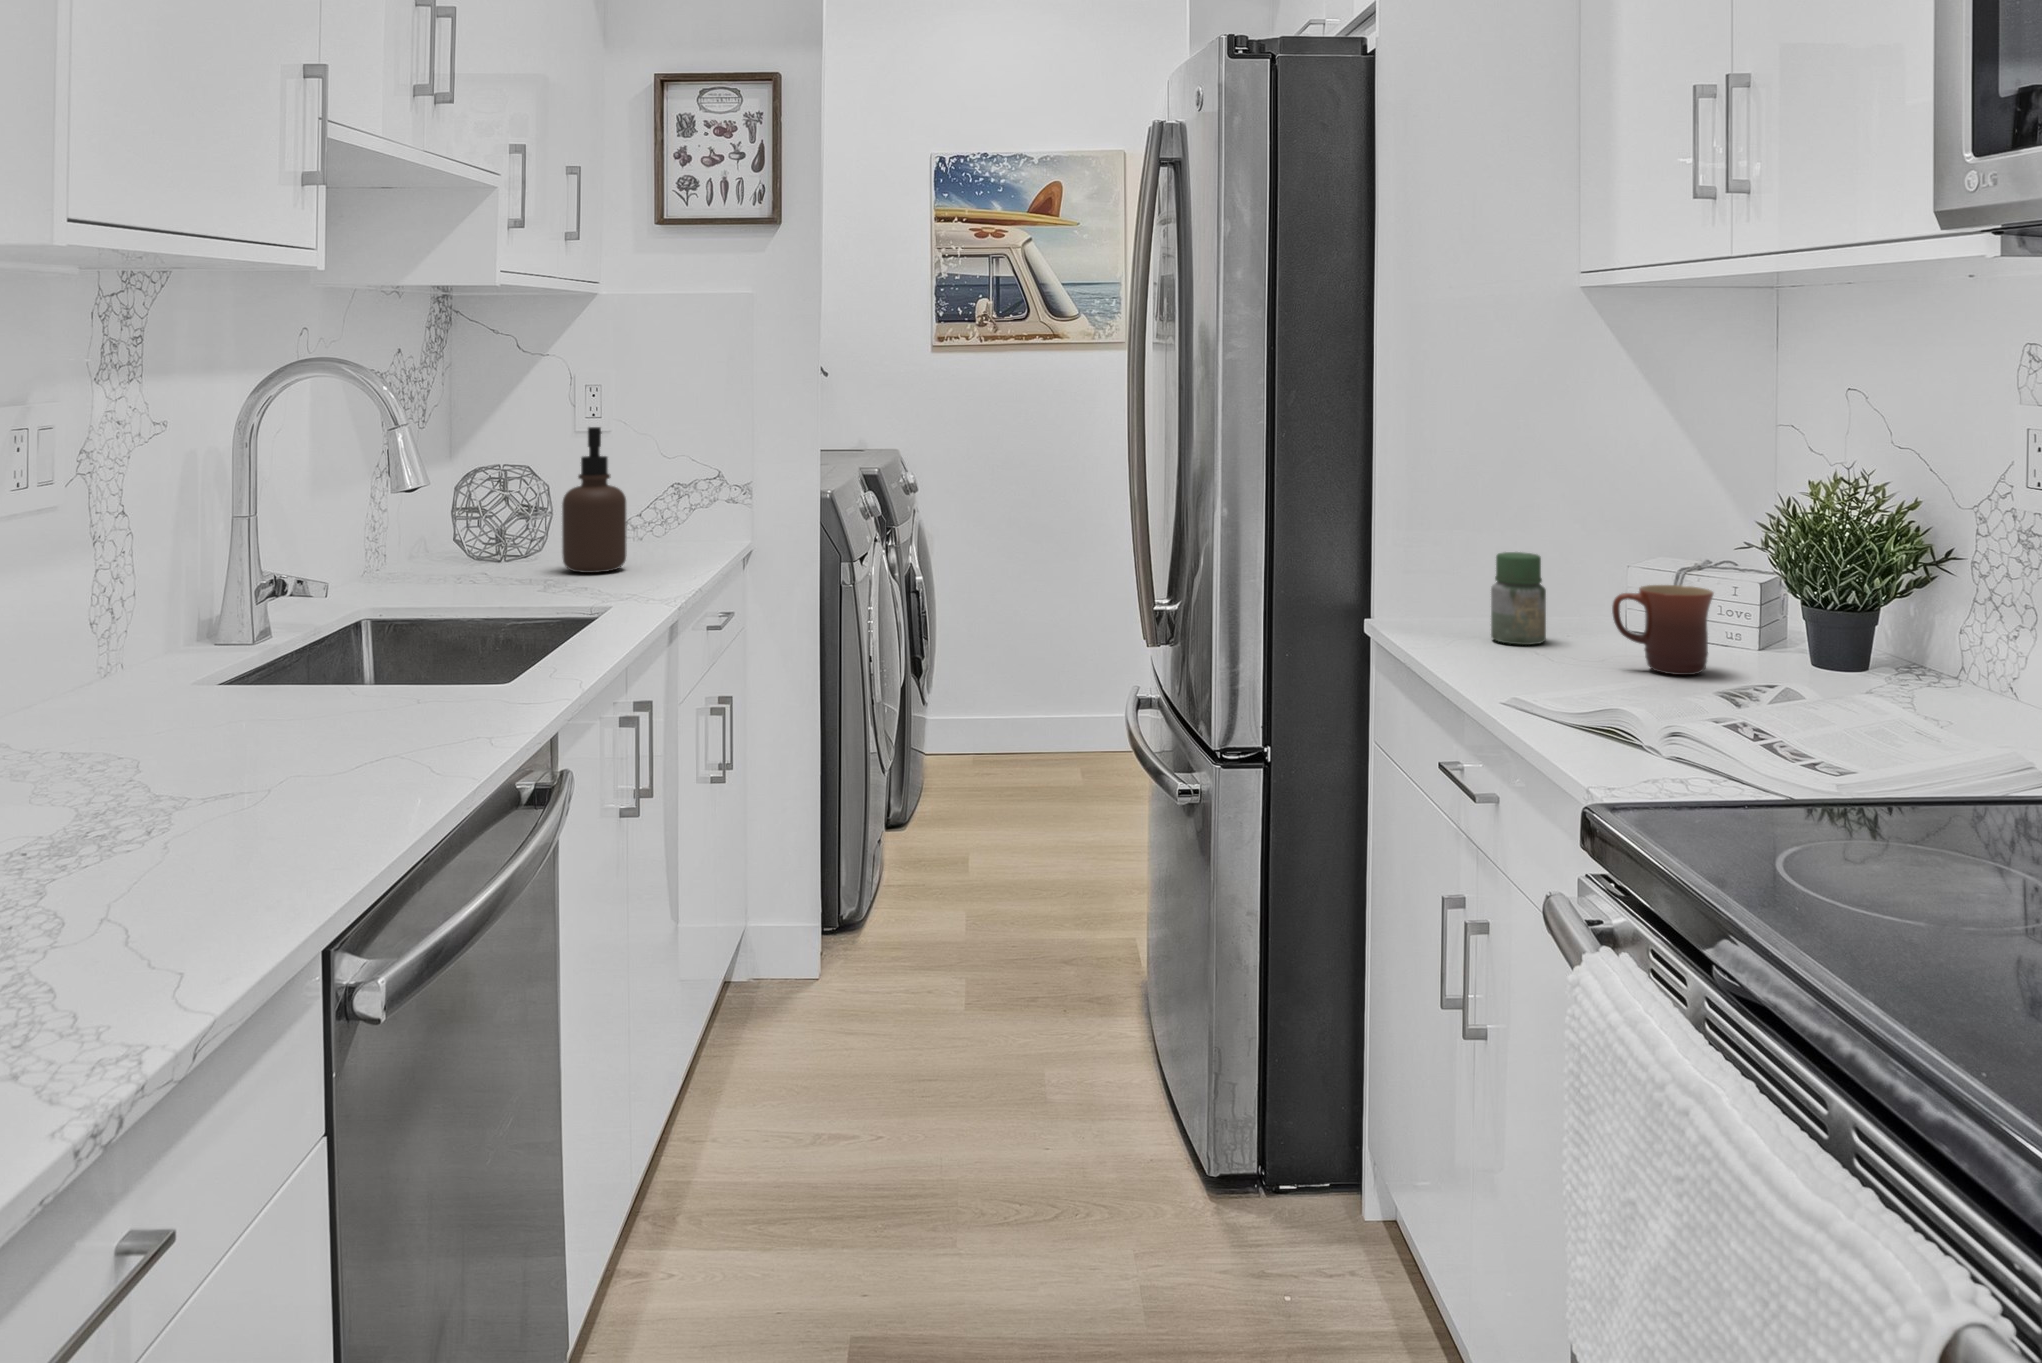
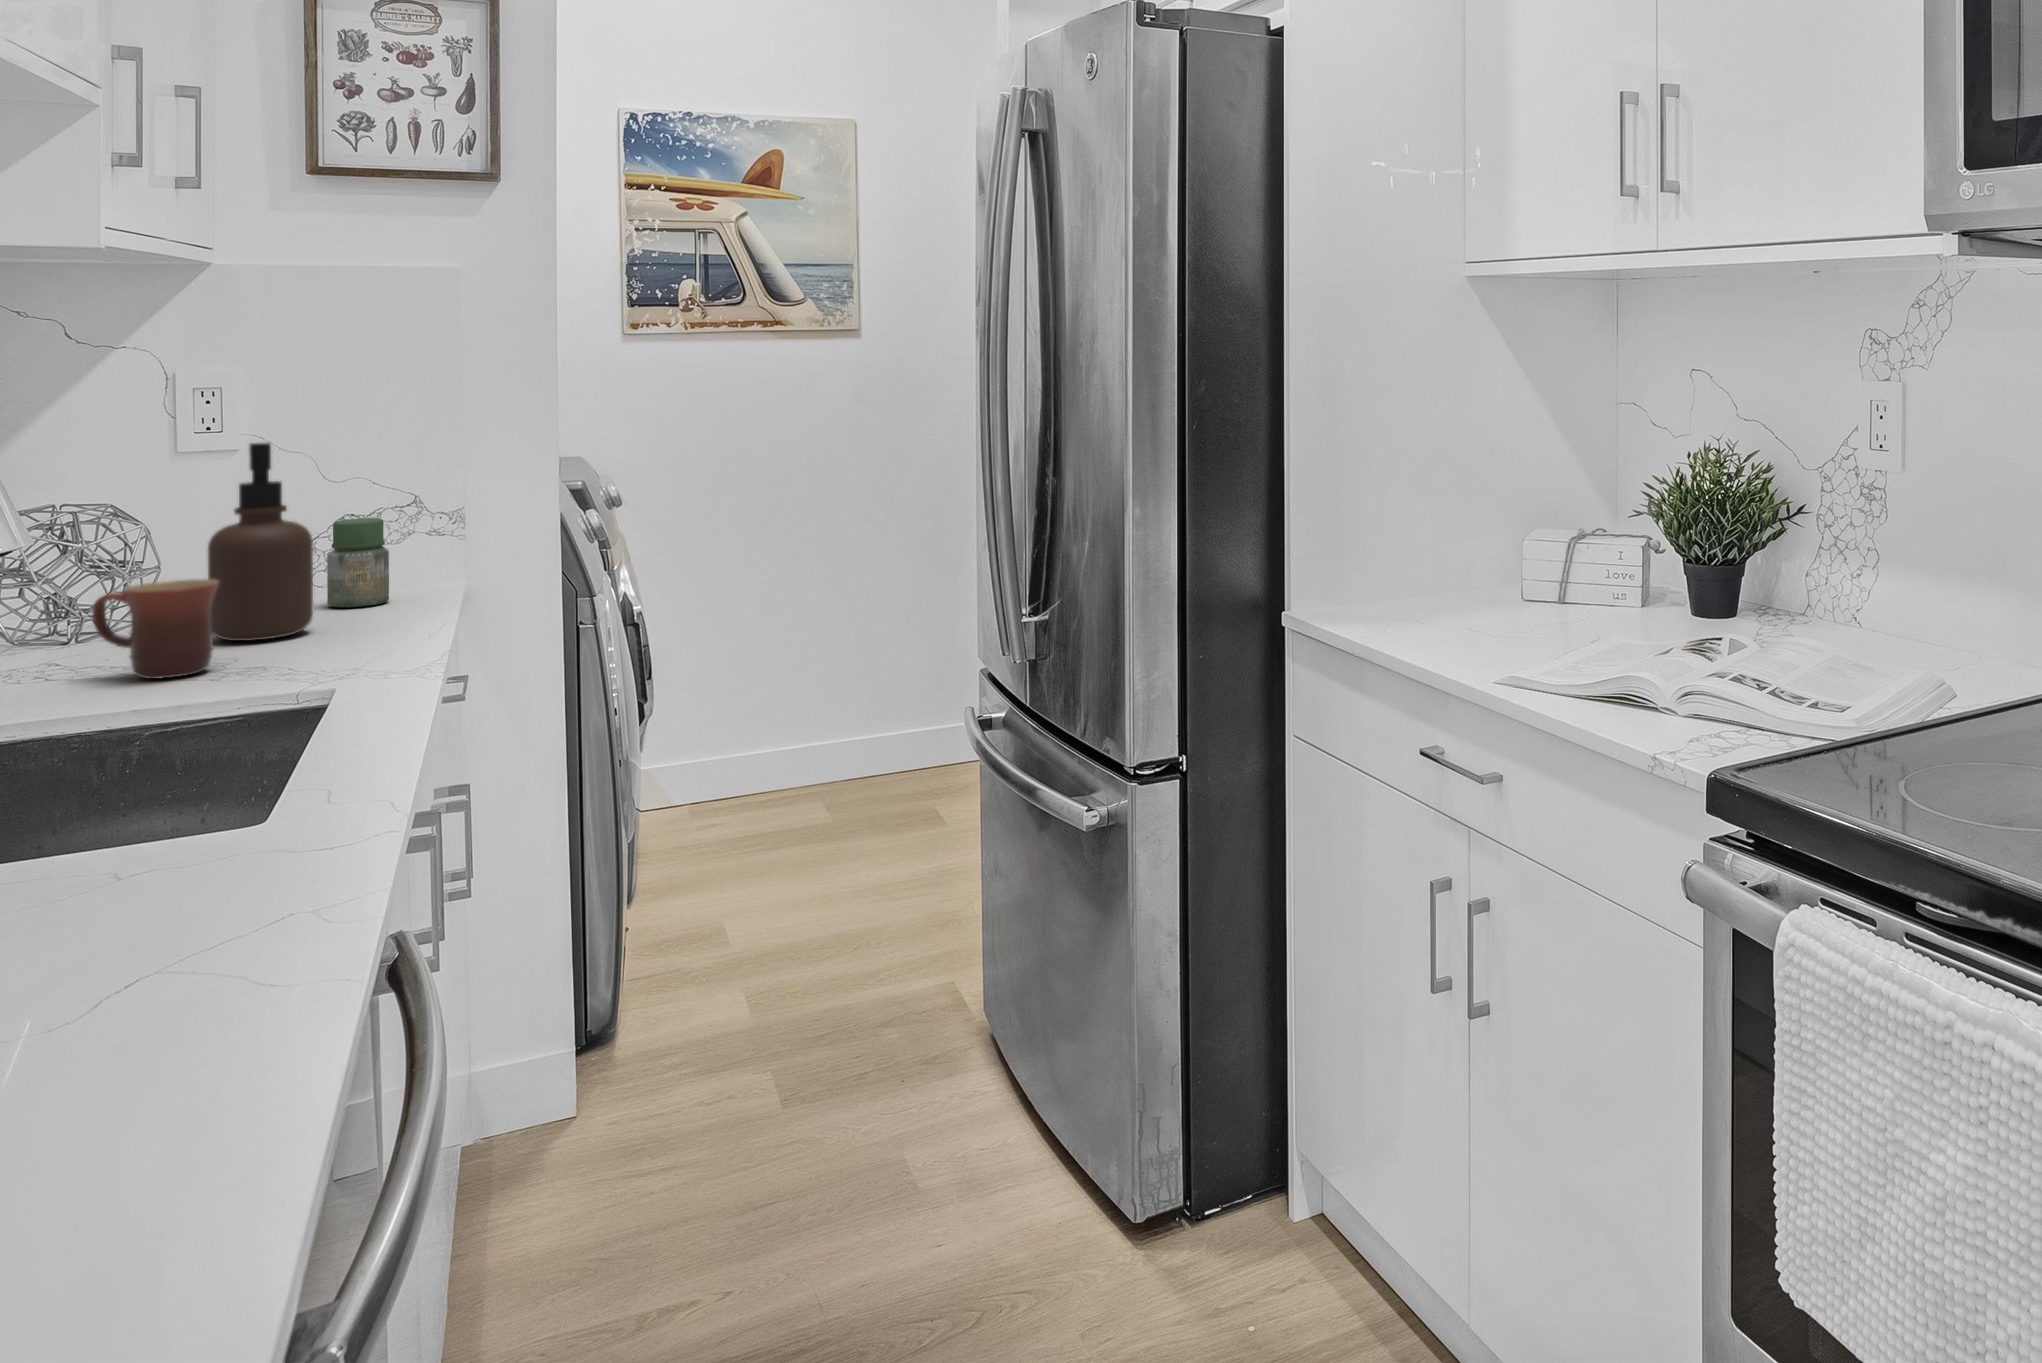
jar: present [1491,552,1546,645] -> present [327,518,389,607]
mug: present [1612,585,1714,675] -> present [92,579,220,679]

